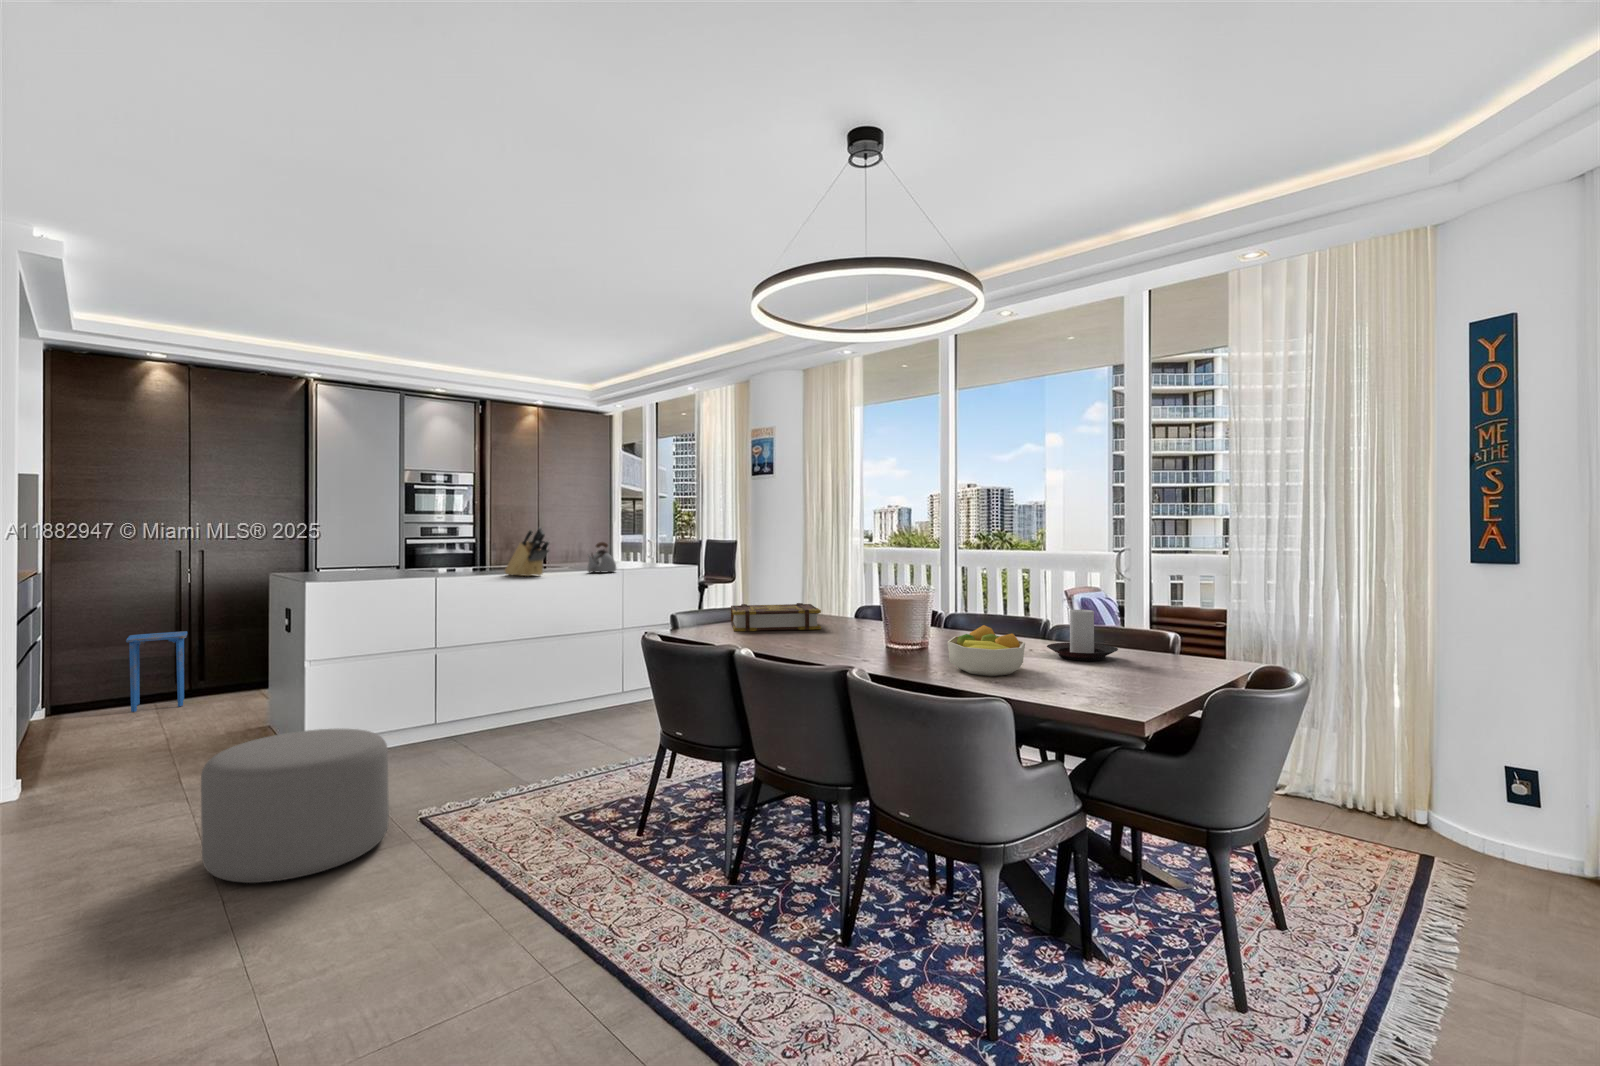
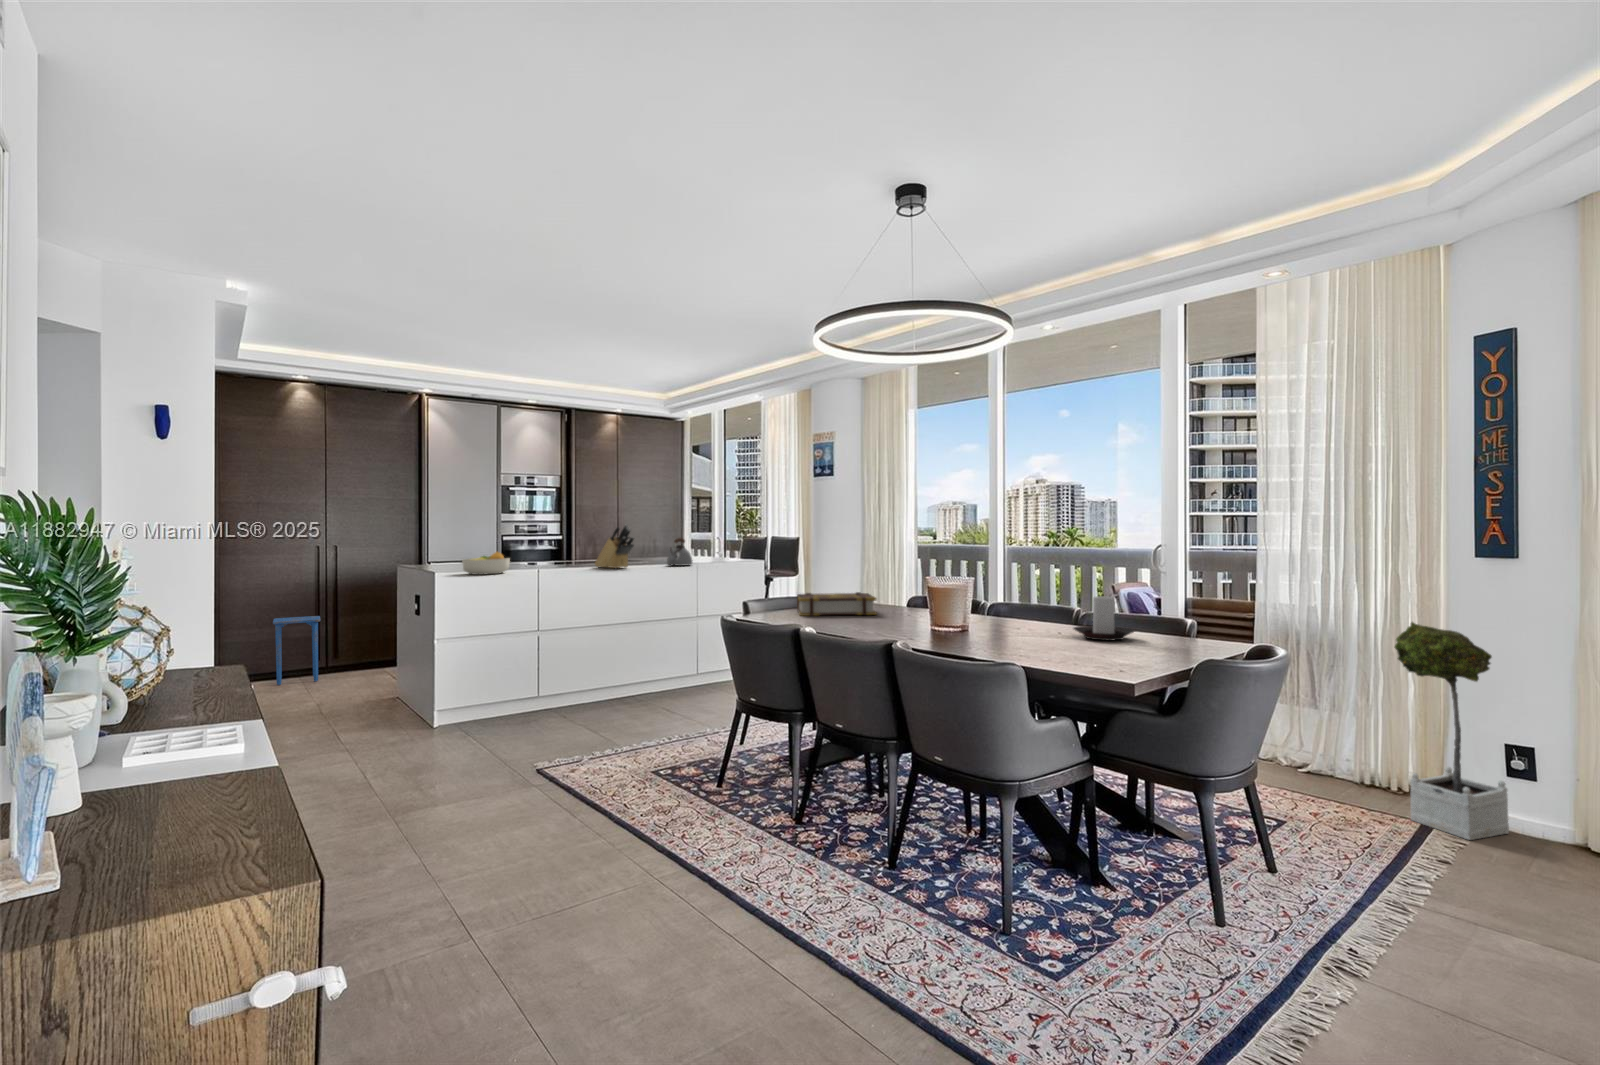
fruit bowl: present [947,625,1025,676] -> present [462,552,510,575]
potted tree: none [1388,634,1514,877] -> present [1395,622,1509,840]
ottoman: present [201,729,389,883] -> none [371,692,512,811]

